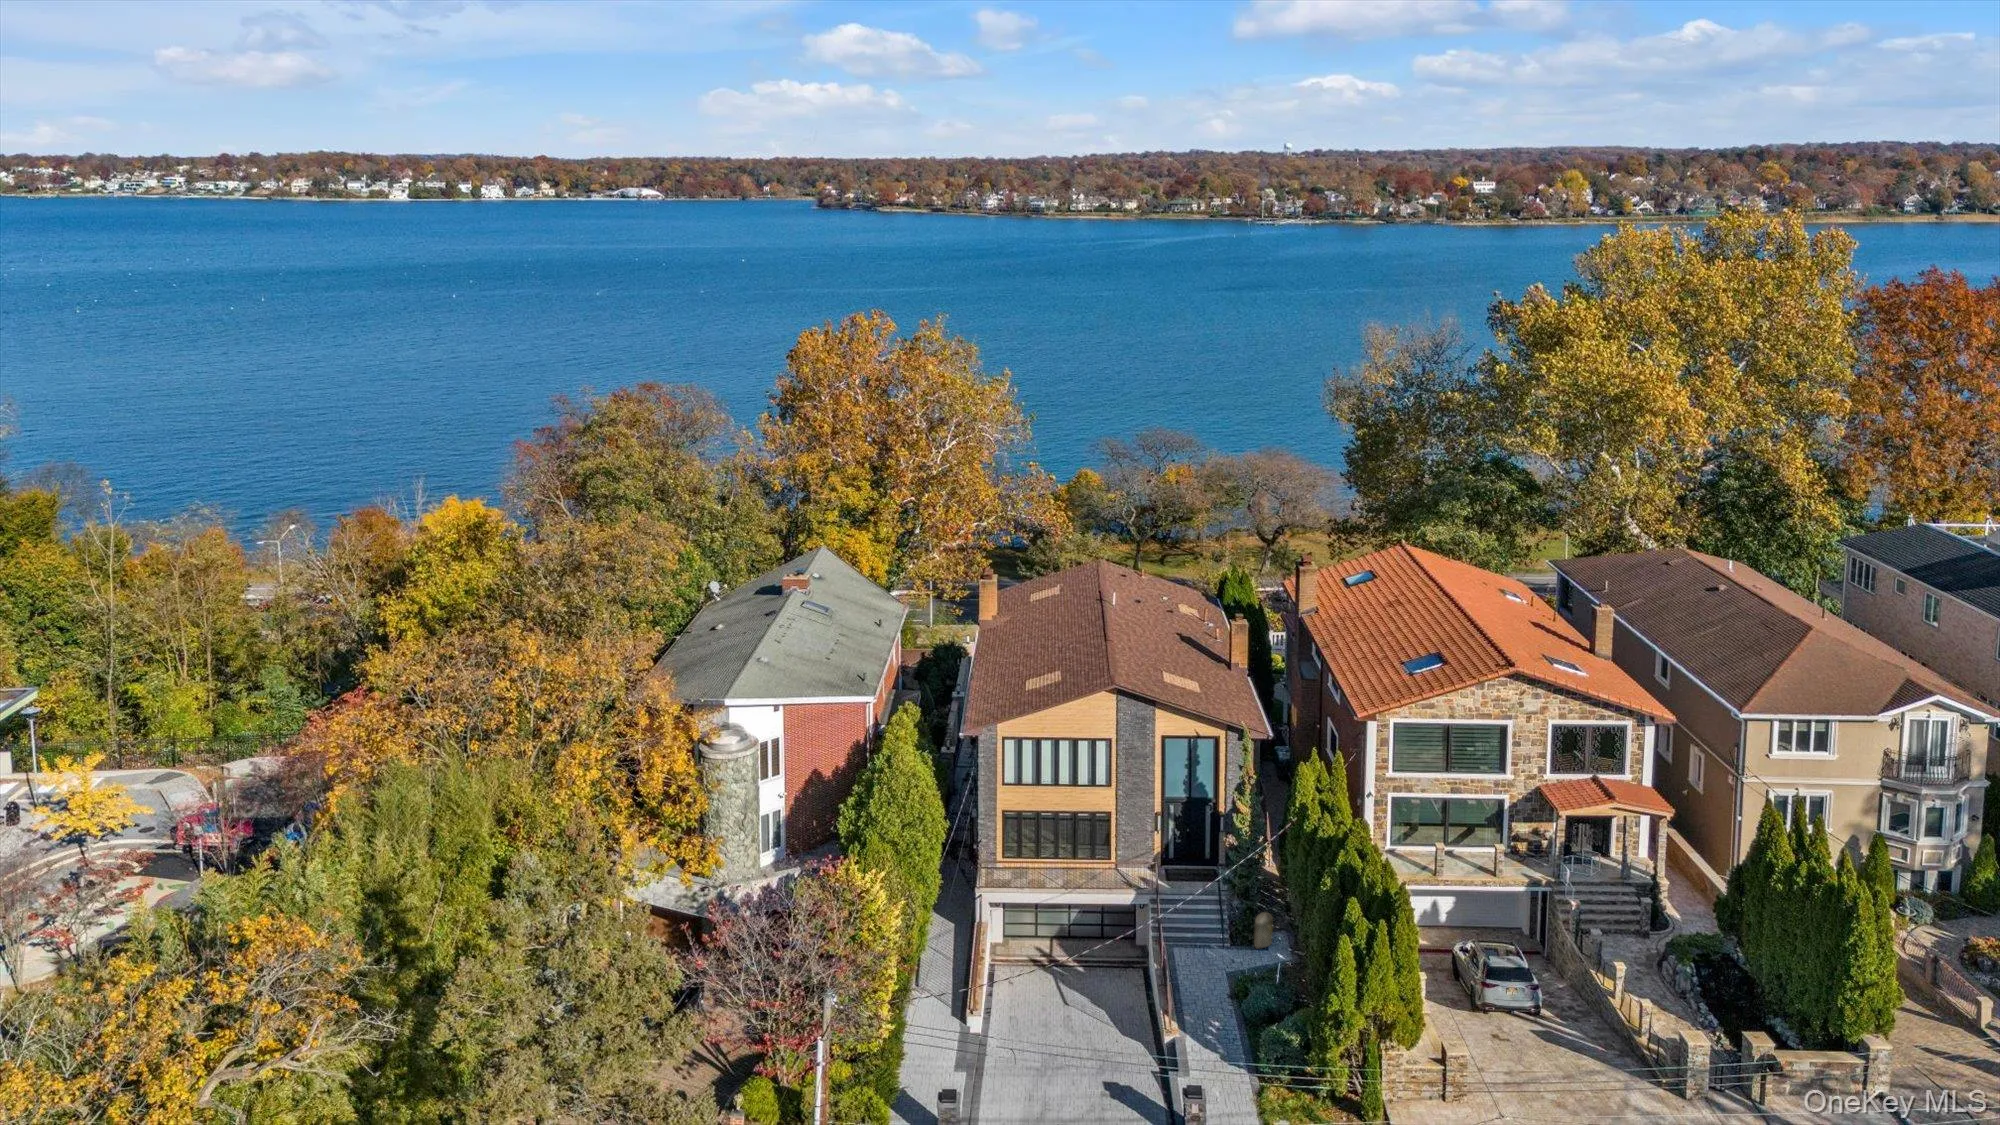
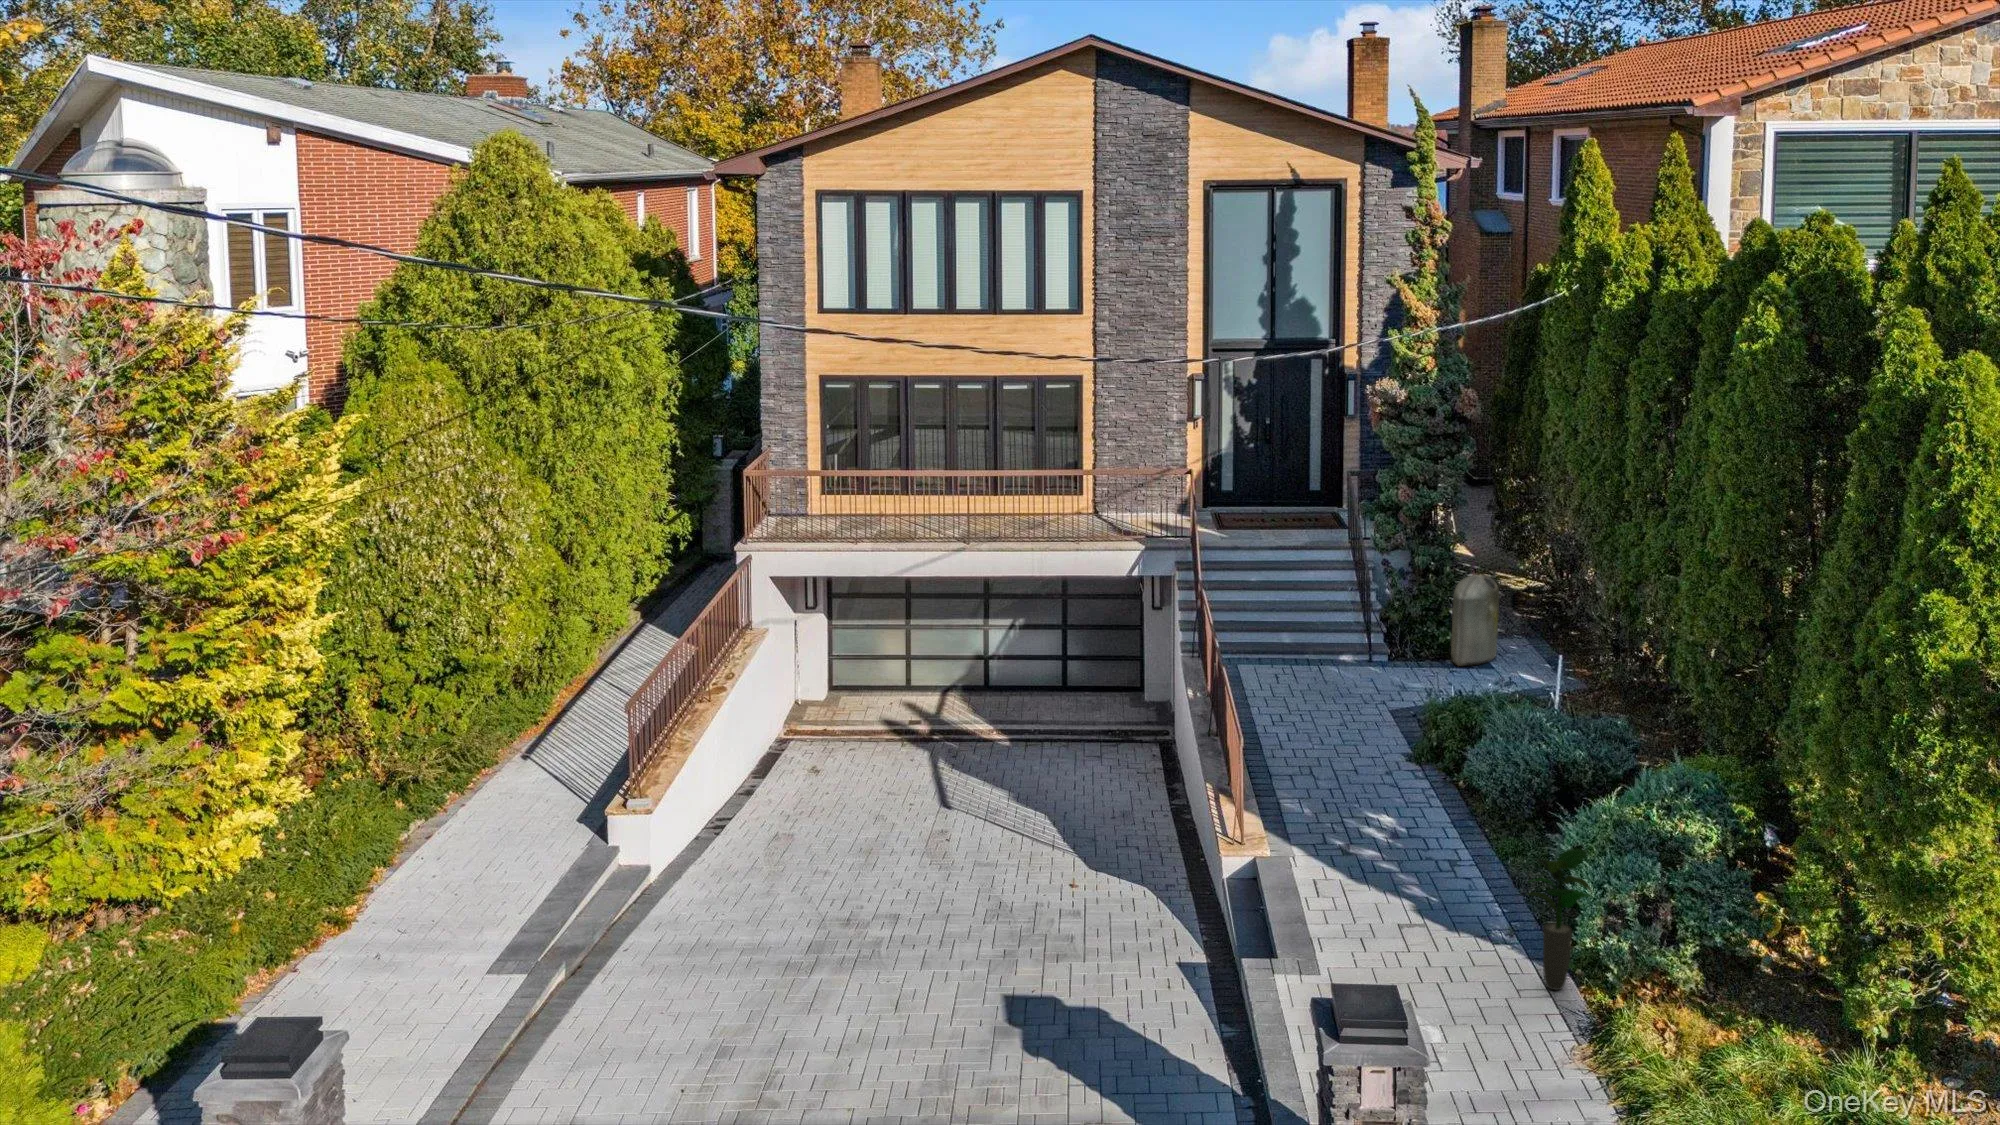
potted plant: none [1247,1045,1266,1085] -> present [1527,848,1593,990]

